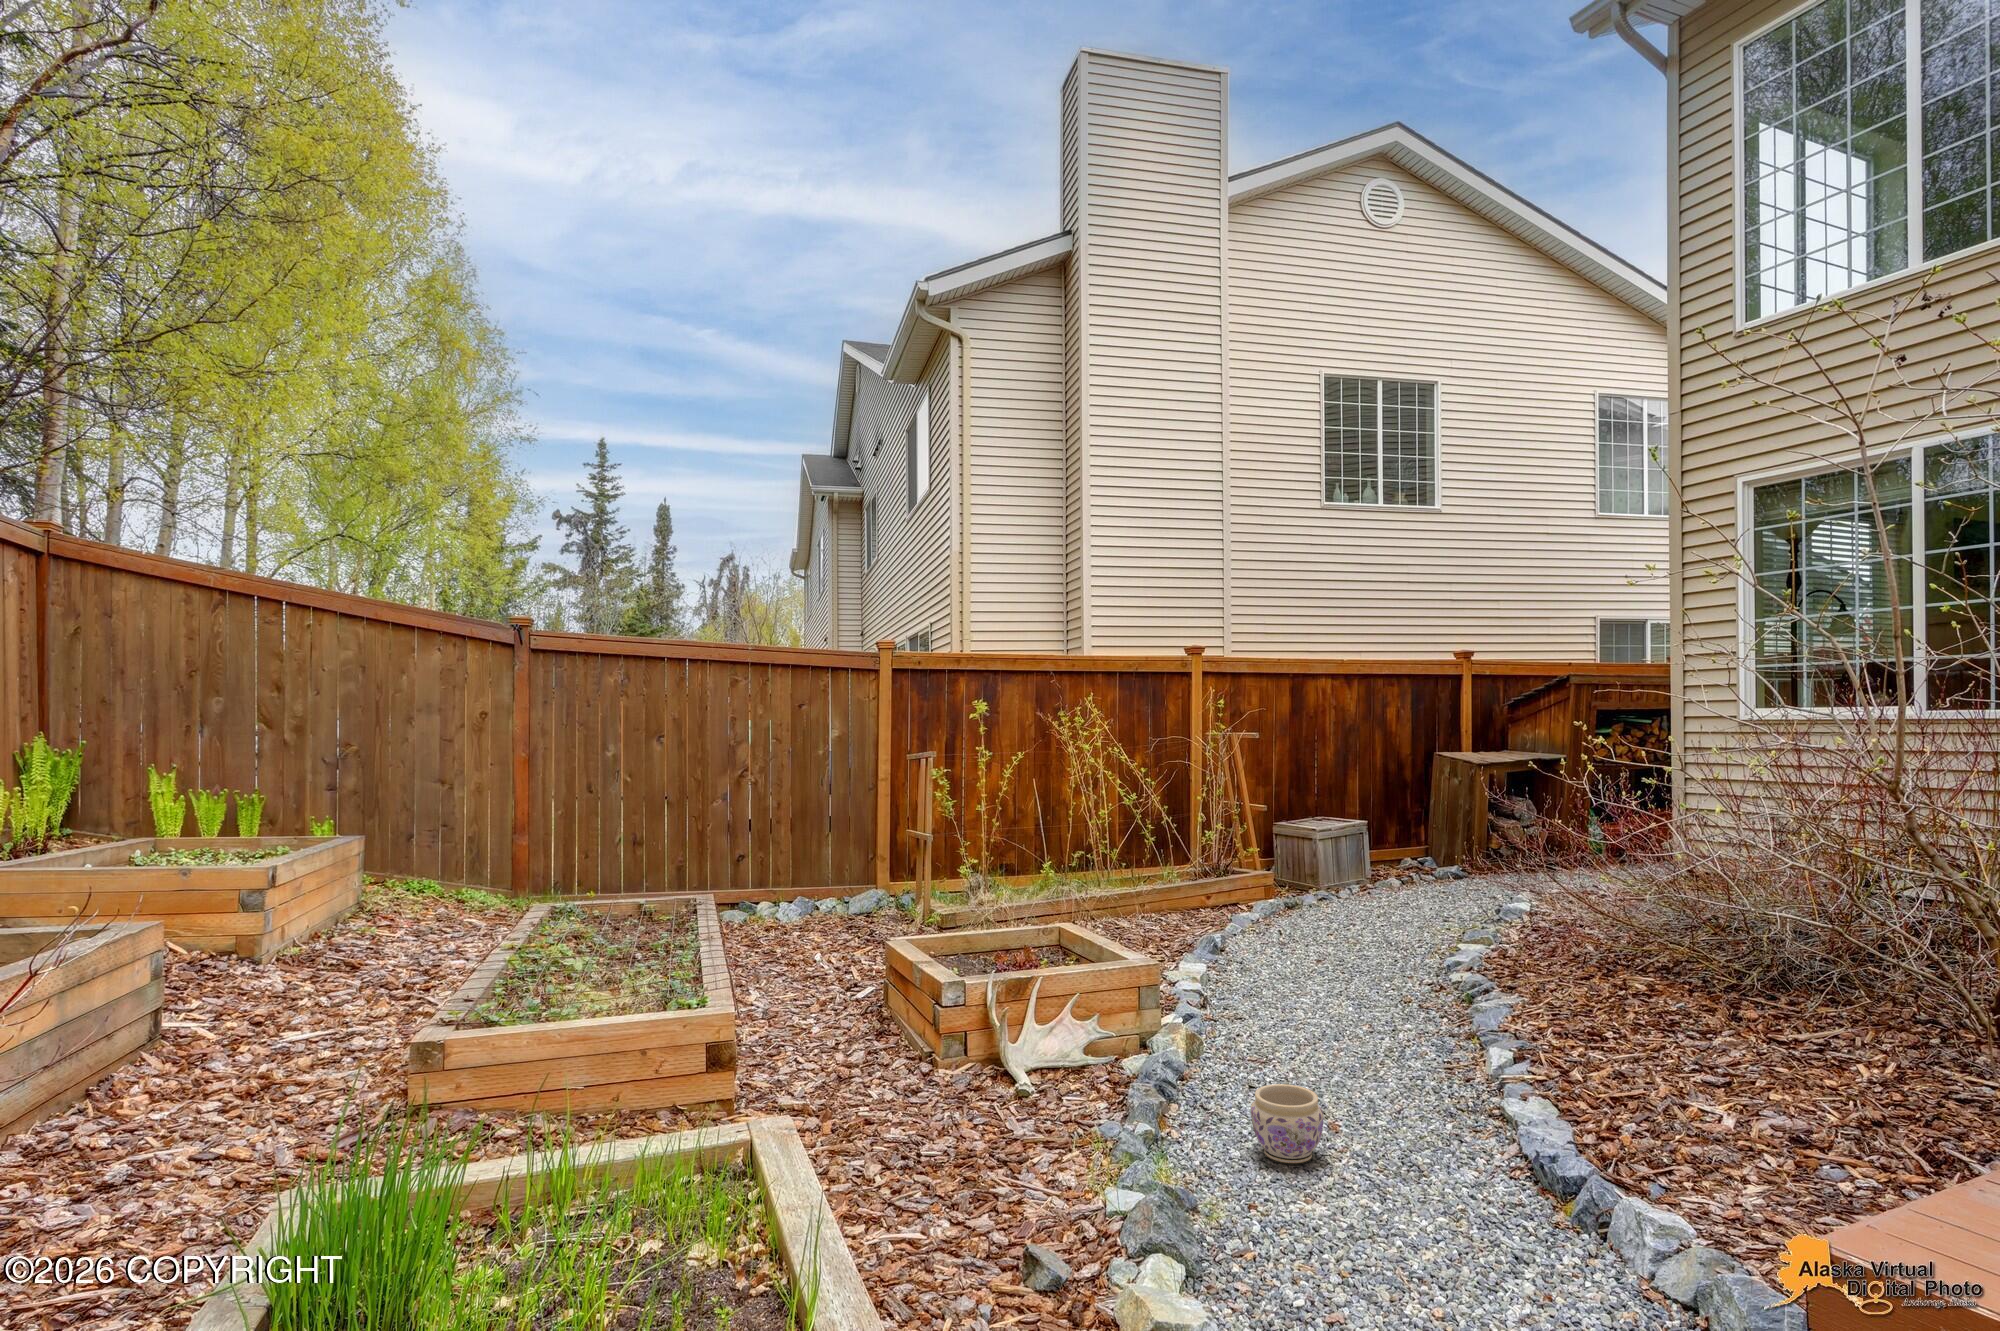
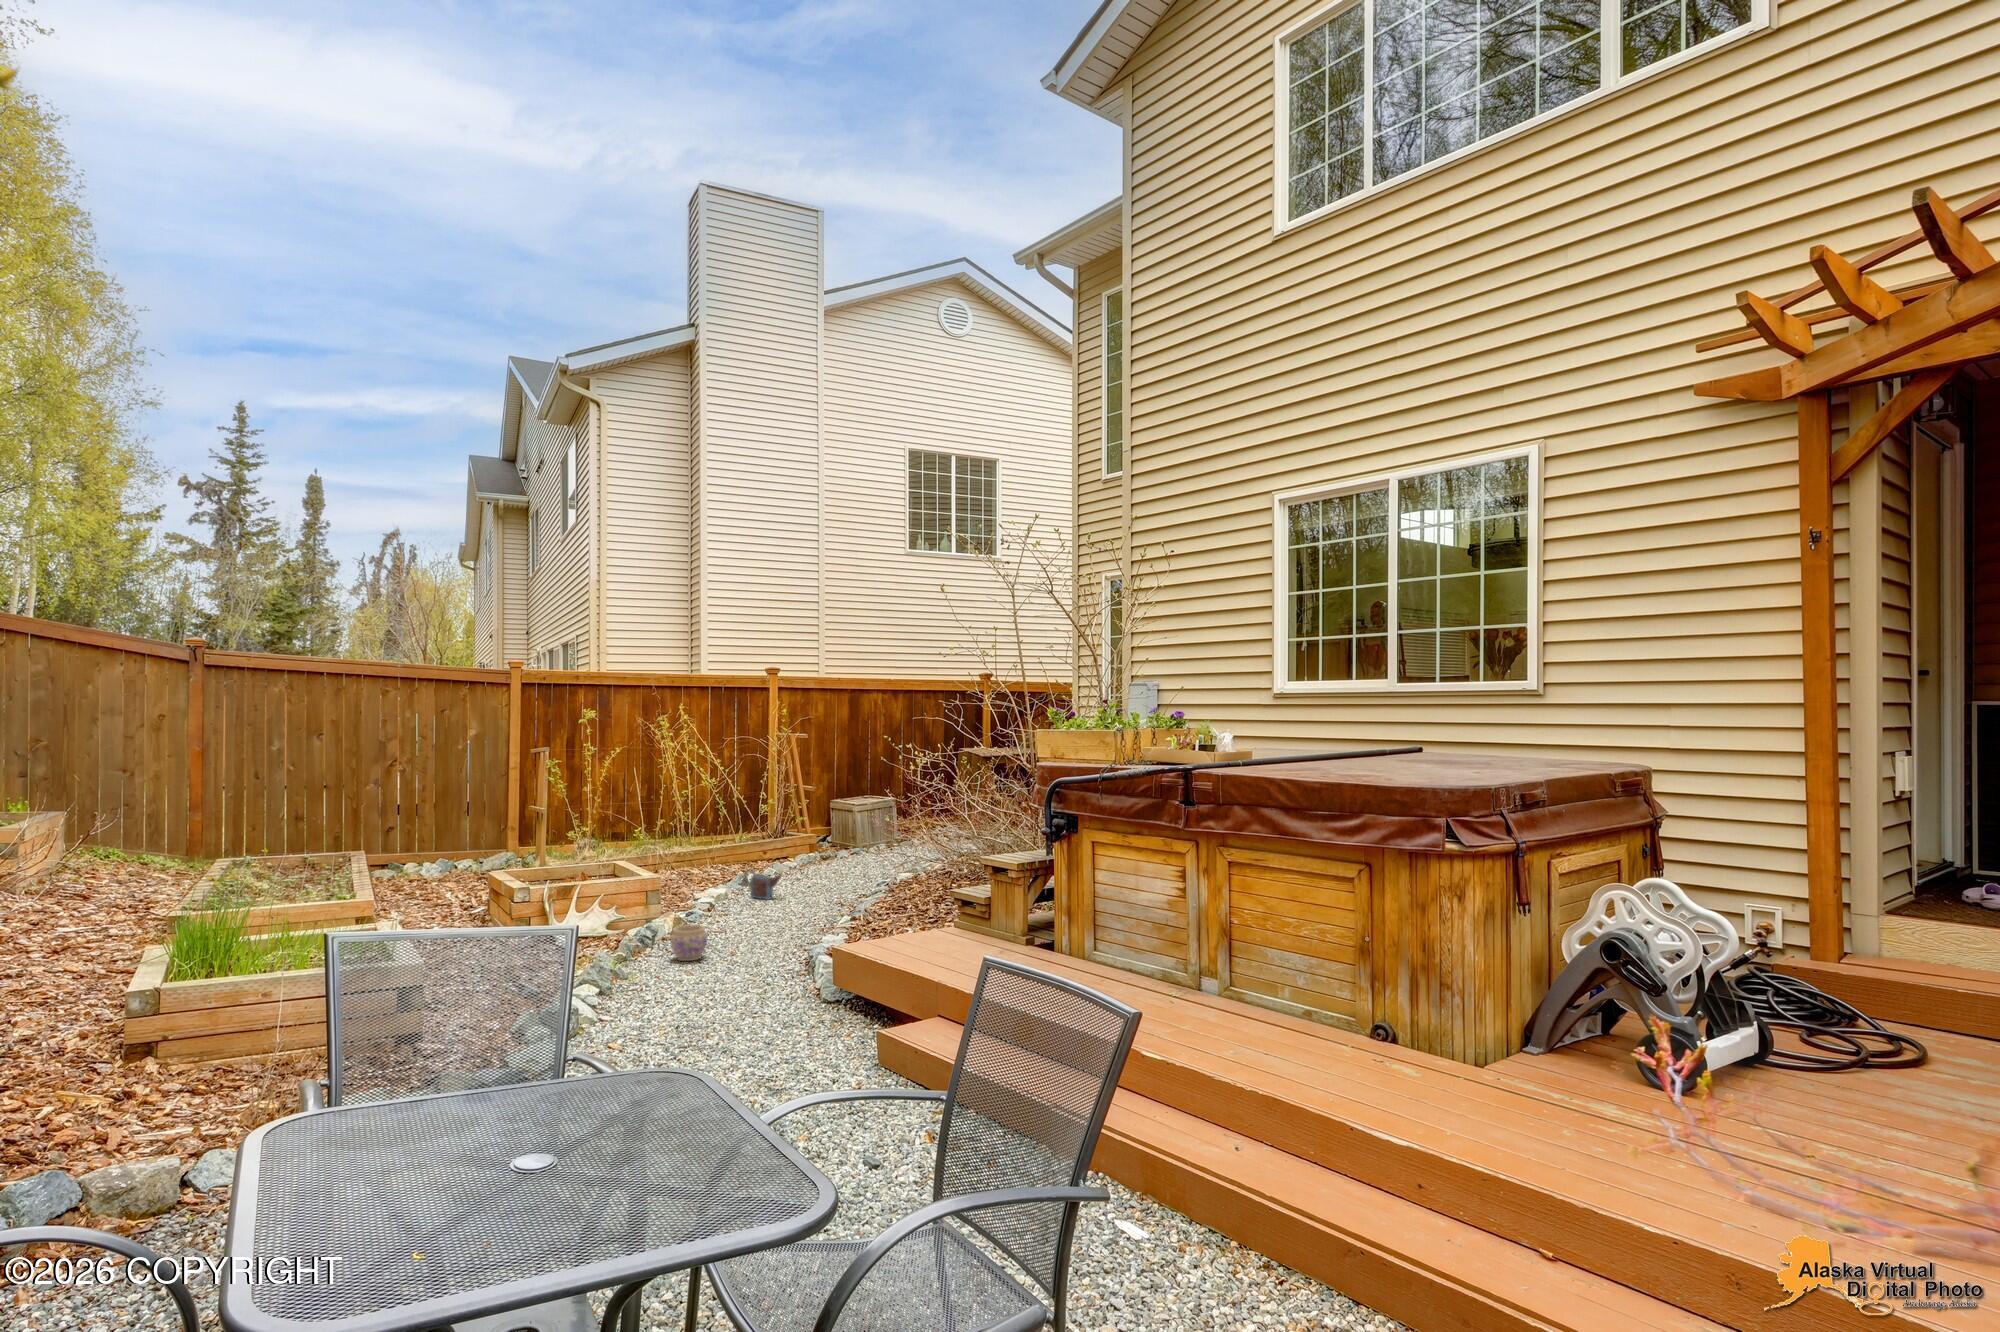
watering can: none [1258,944,1333,998] -> present [744,869,782,900]

